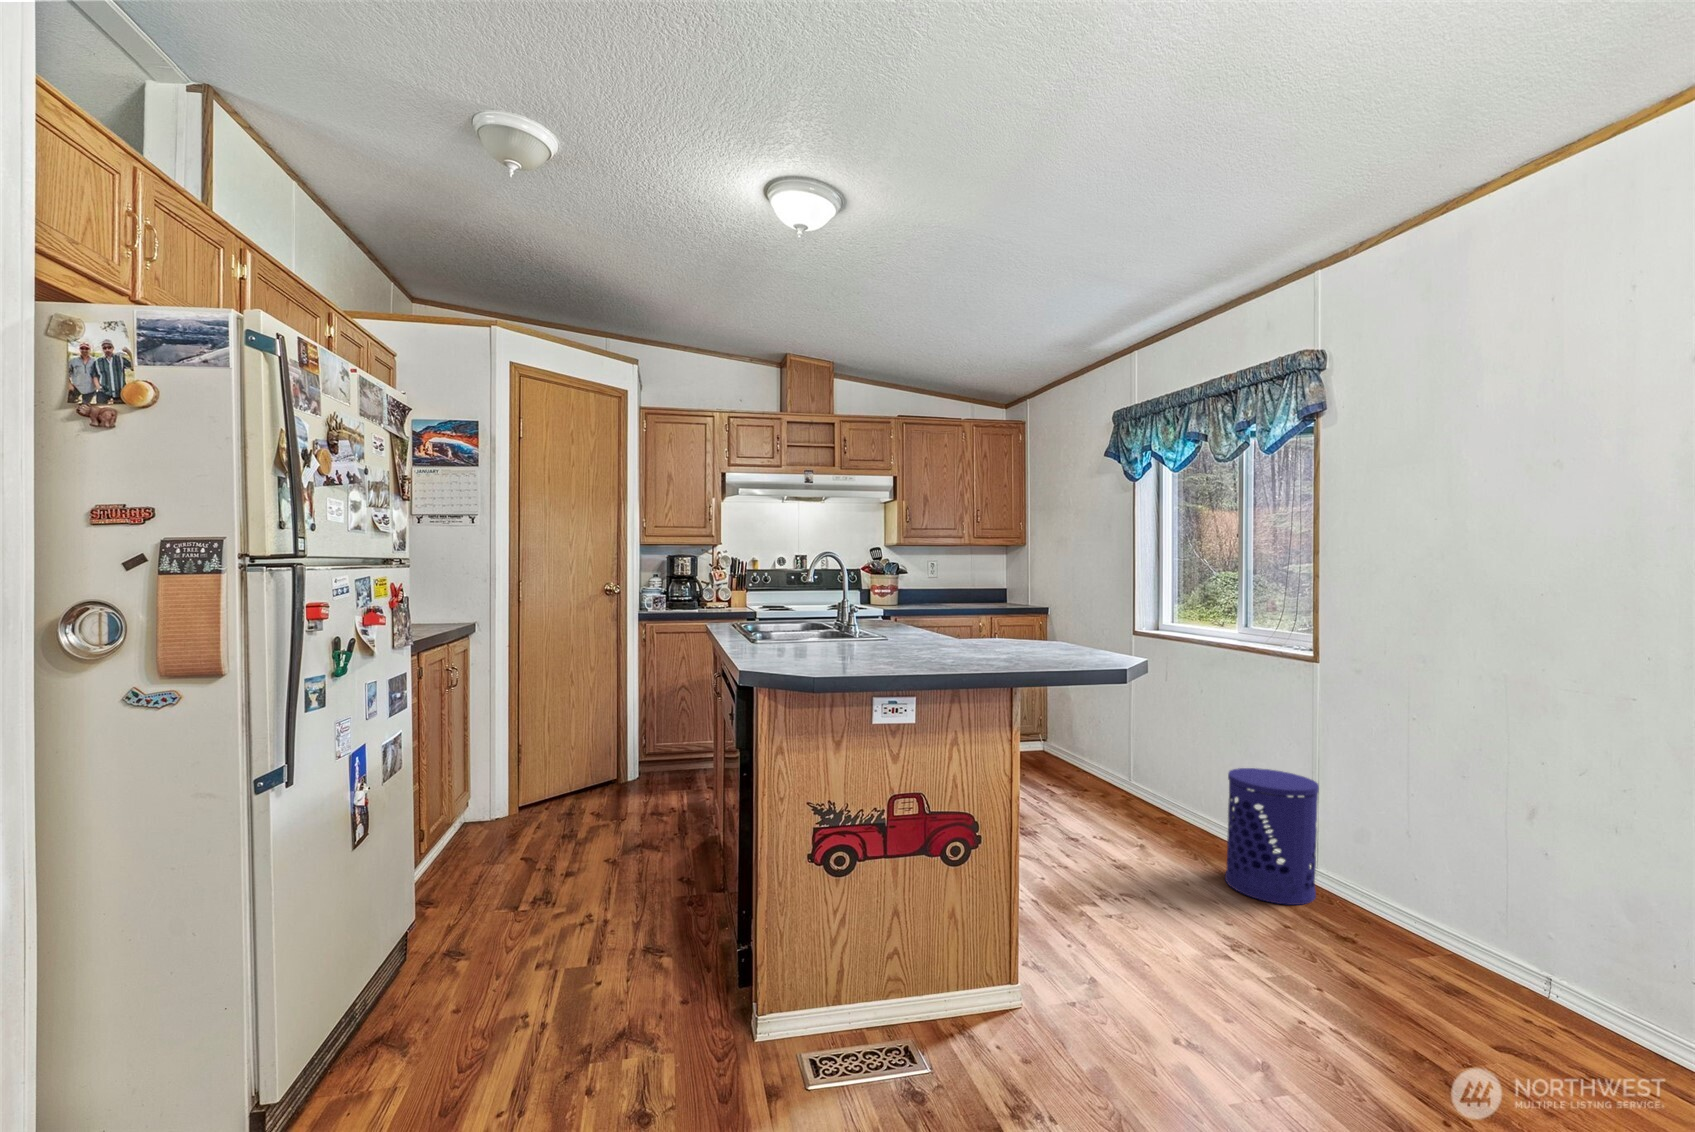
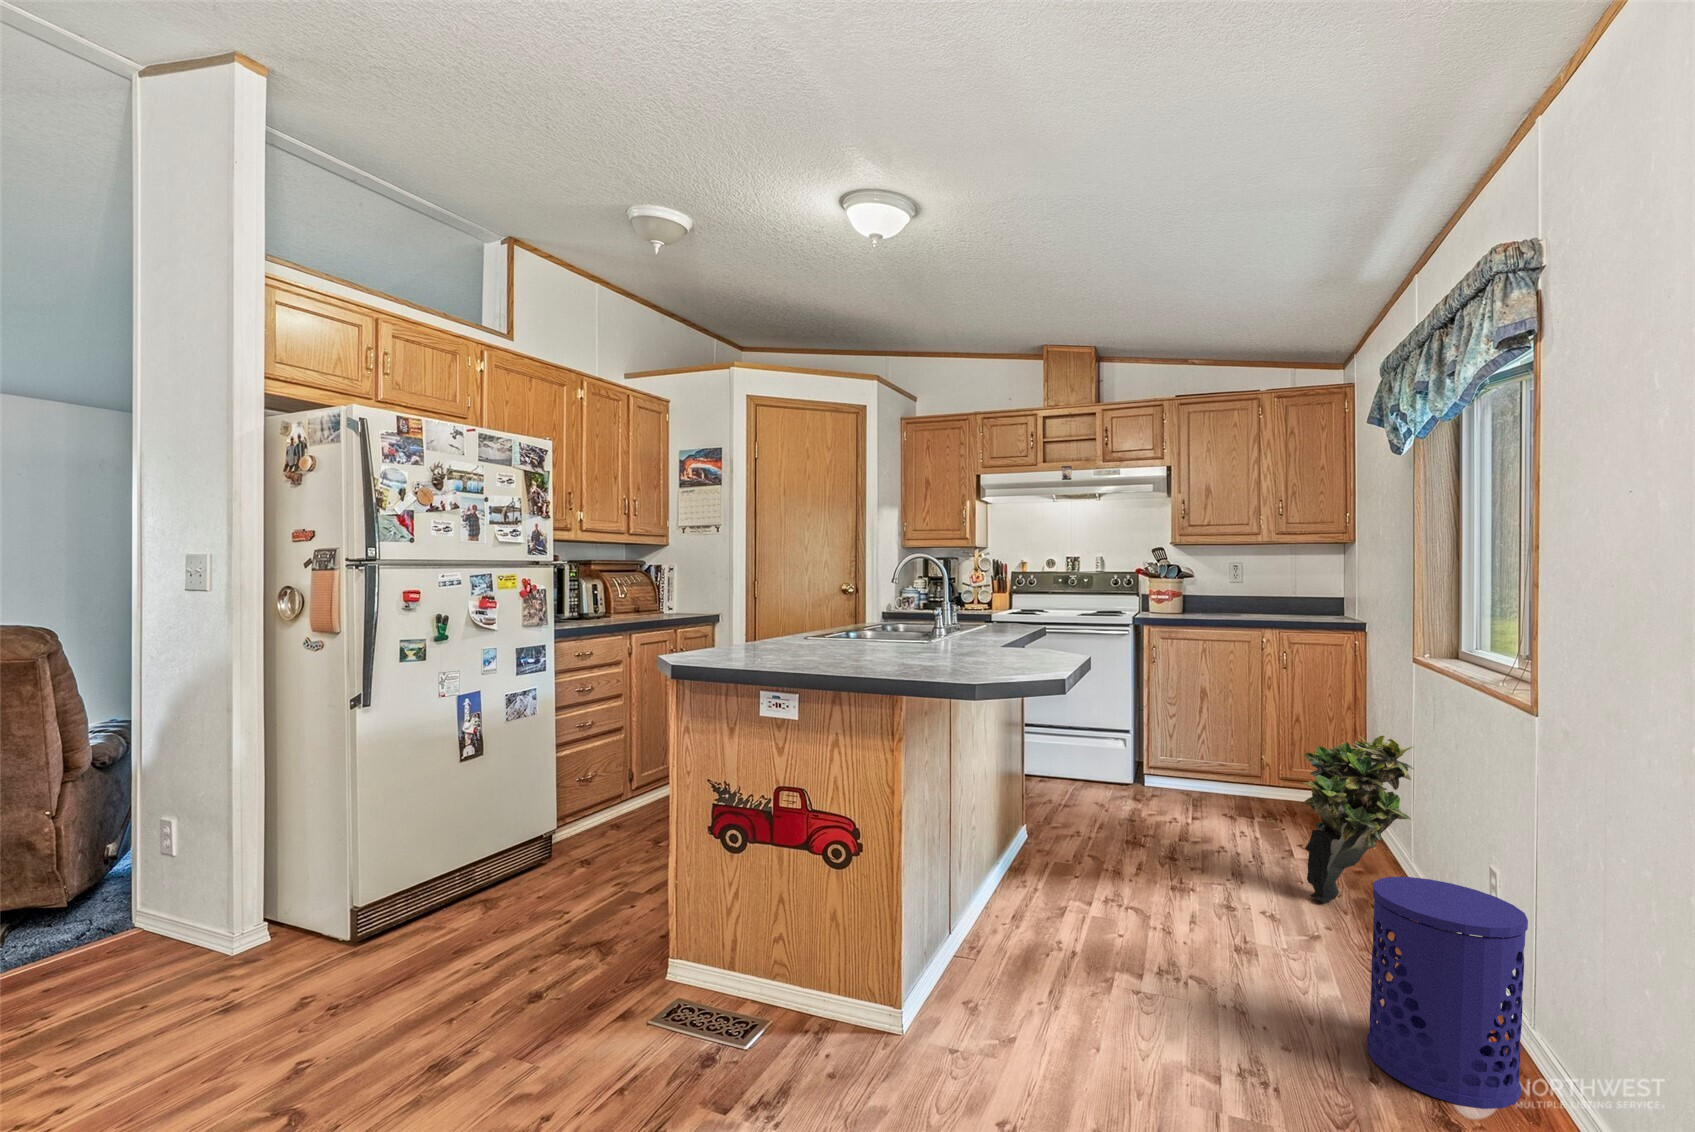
potted plant: none [1060,679,1128,804] -> present [1304,736,1414,903]

